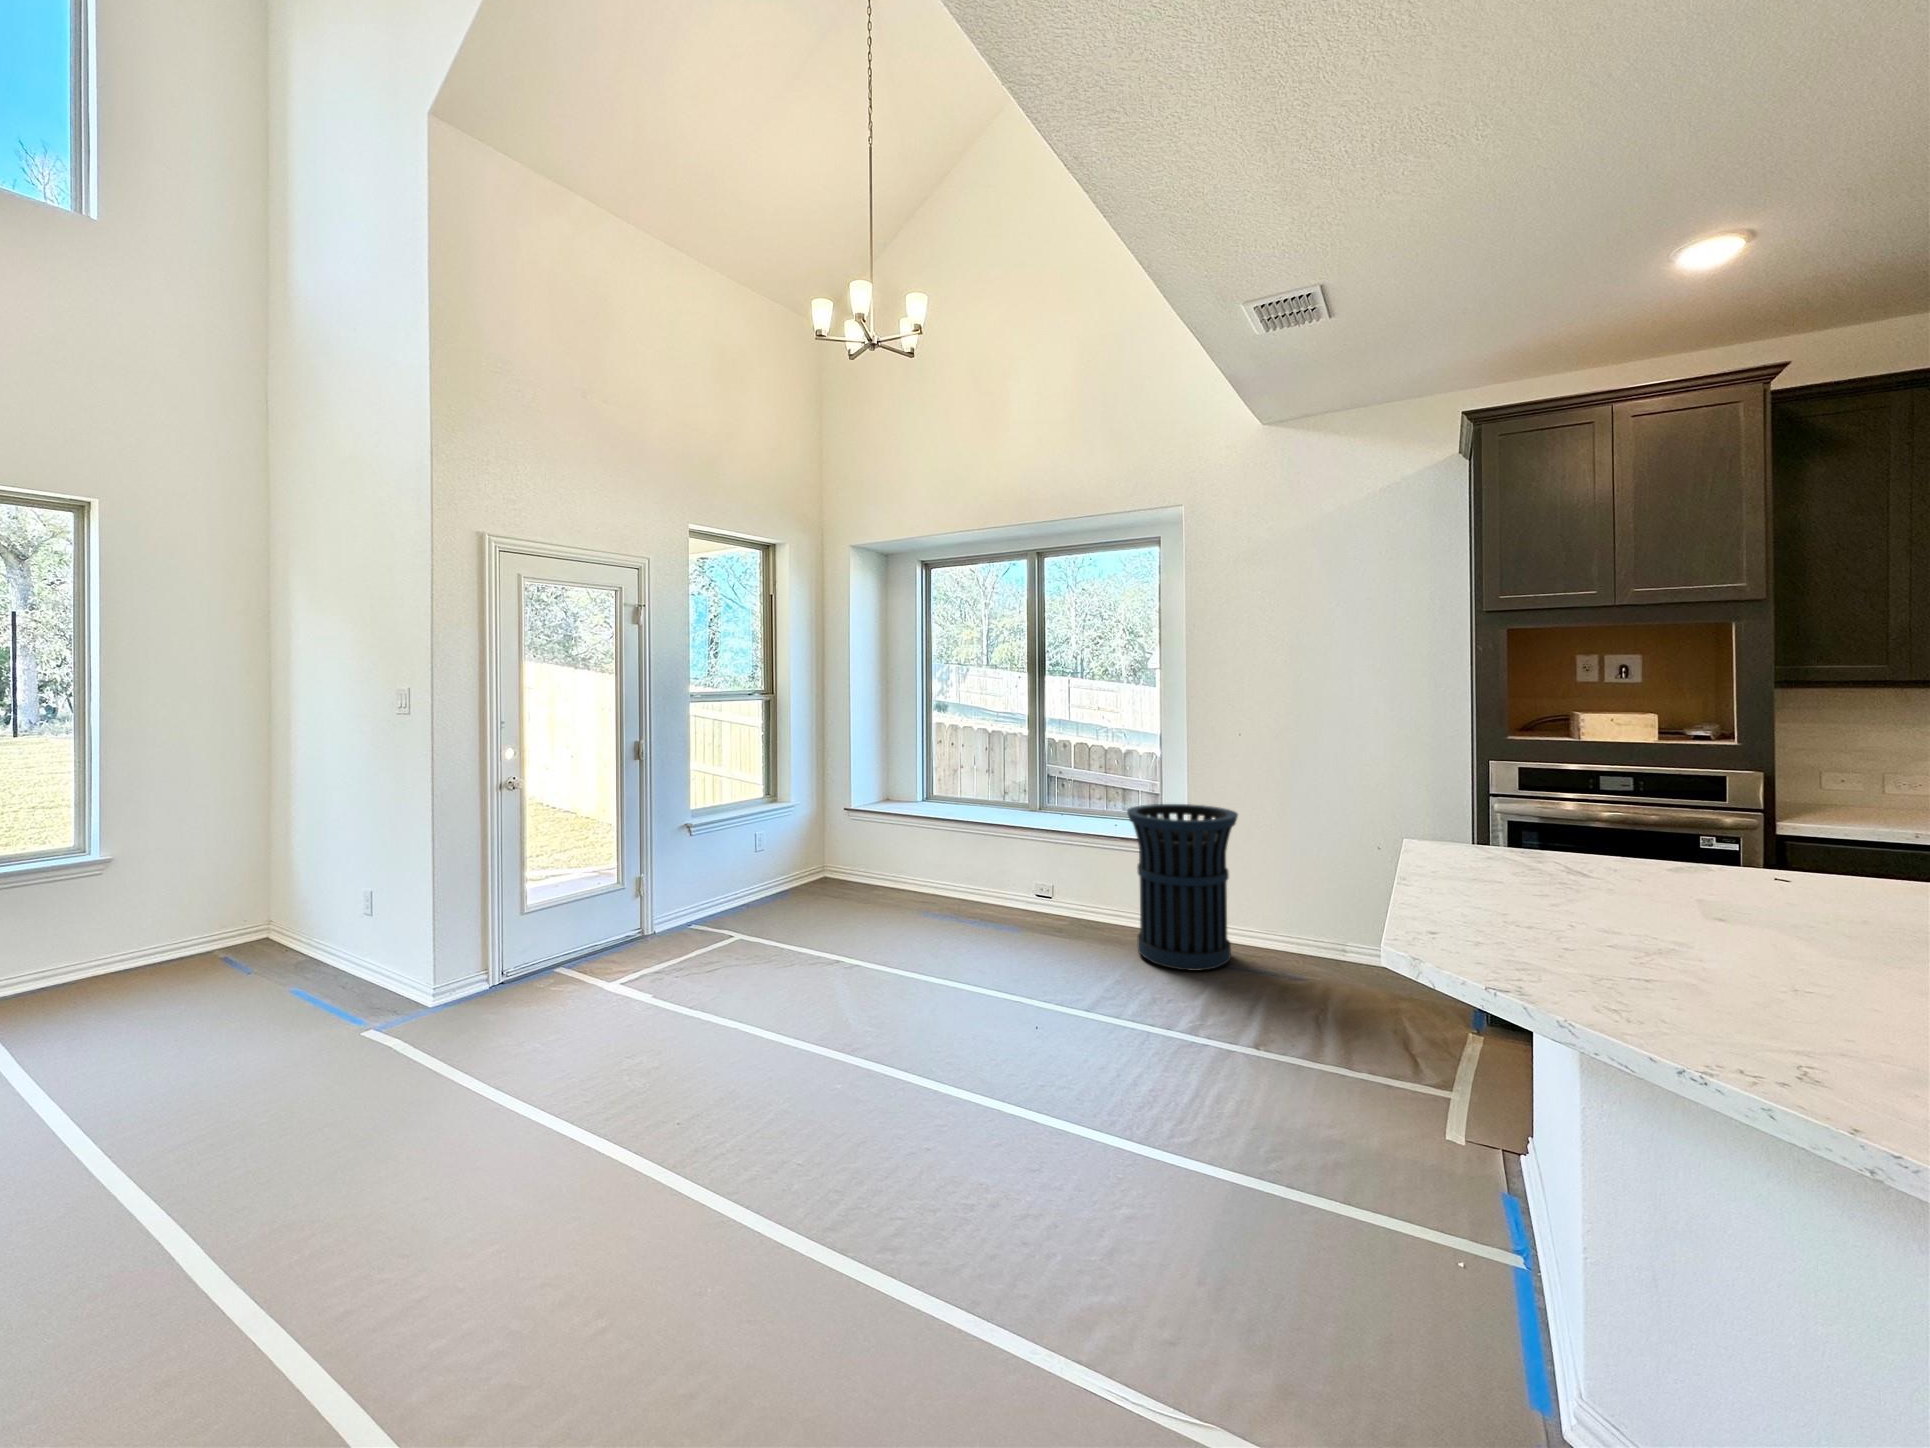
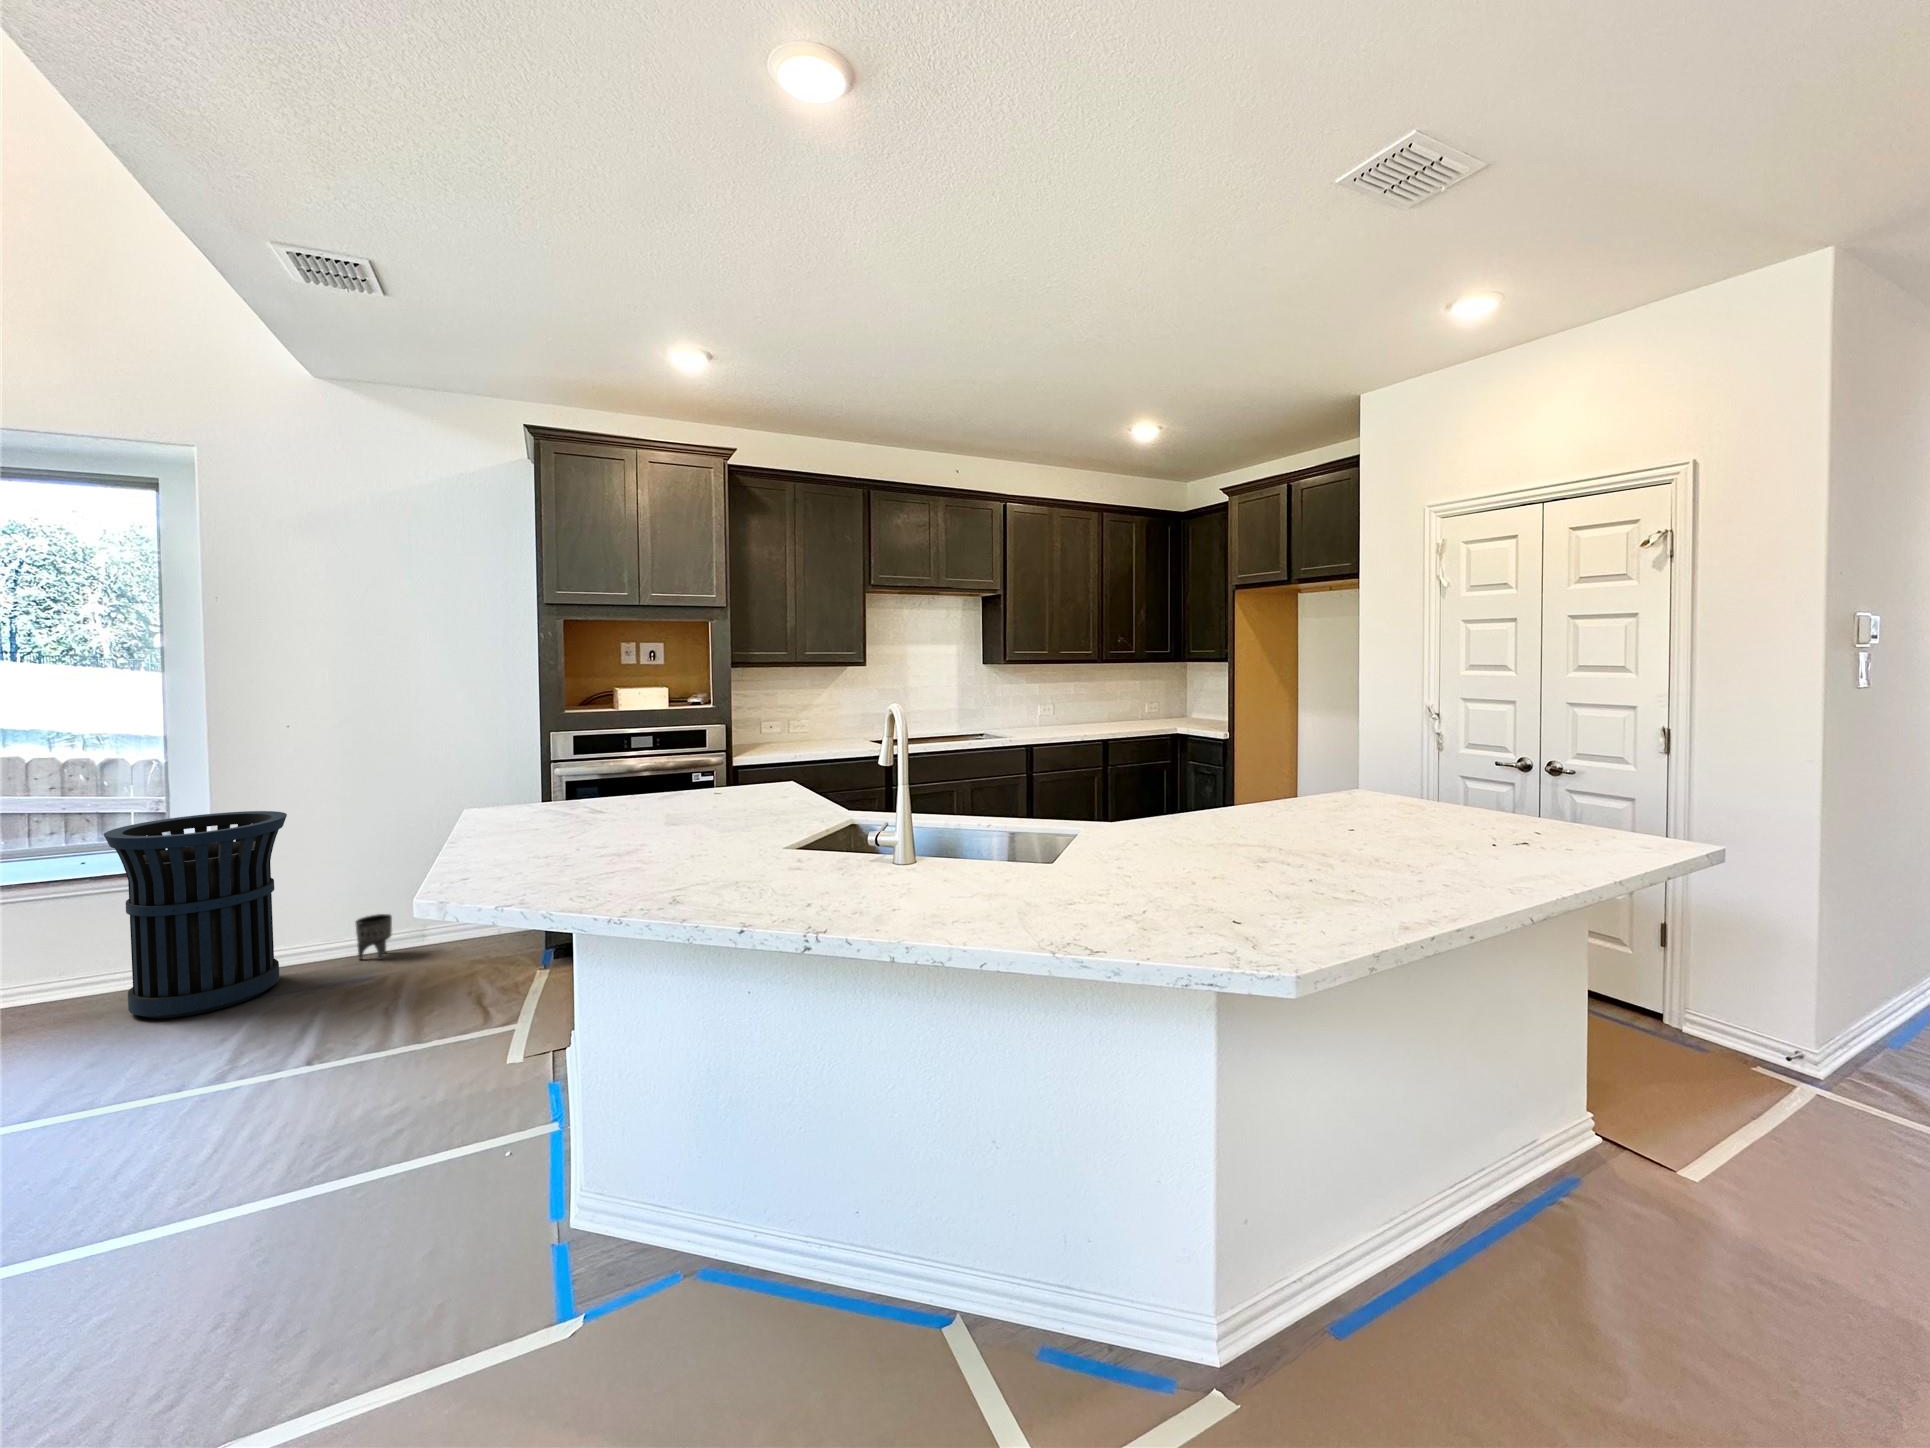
planter: none [1288,921,1318,966] -> present [355,914,392,960]

